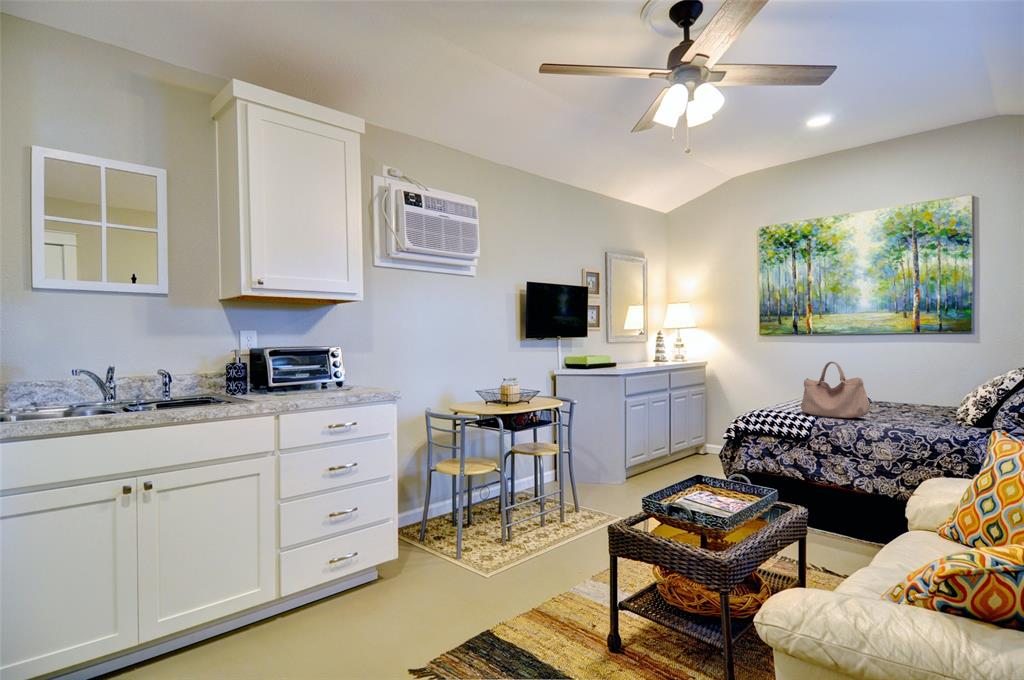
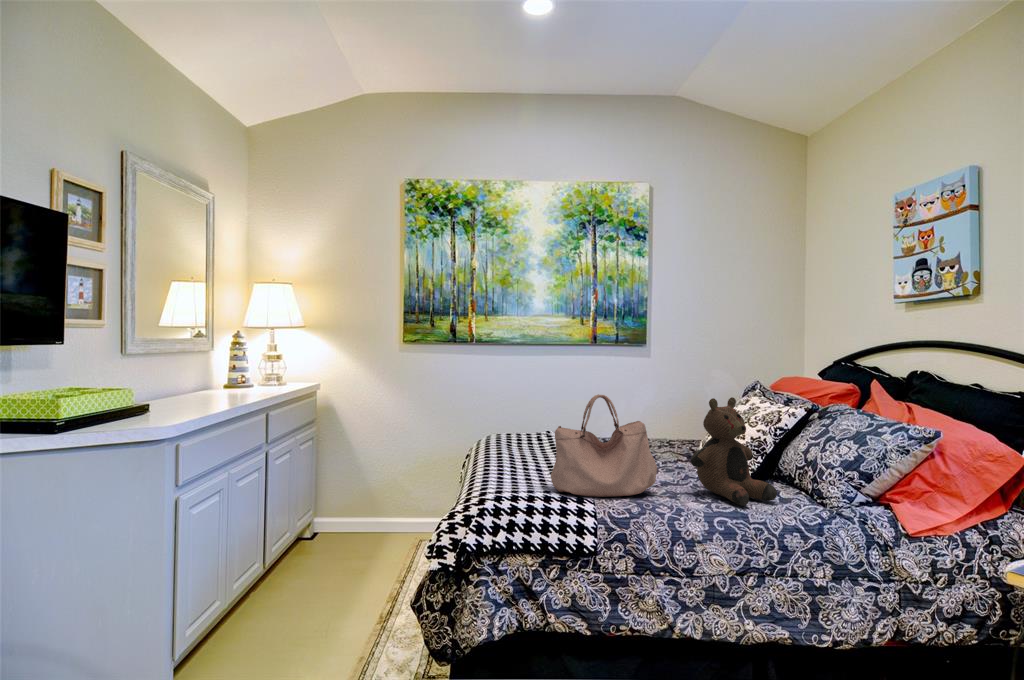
teddy bear: none [891,365,954,430] -> present [691,397,777,506]

